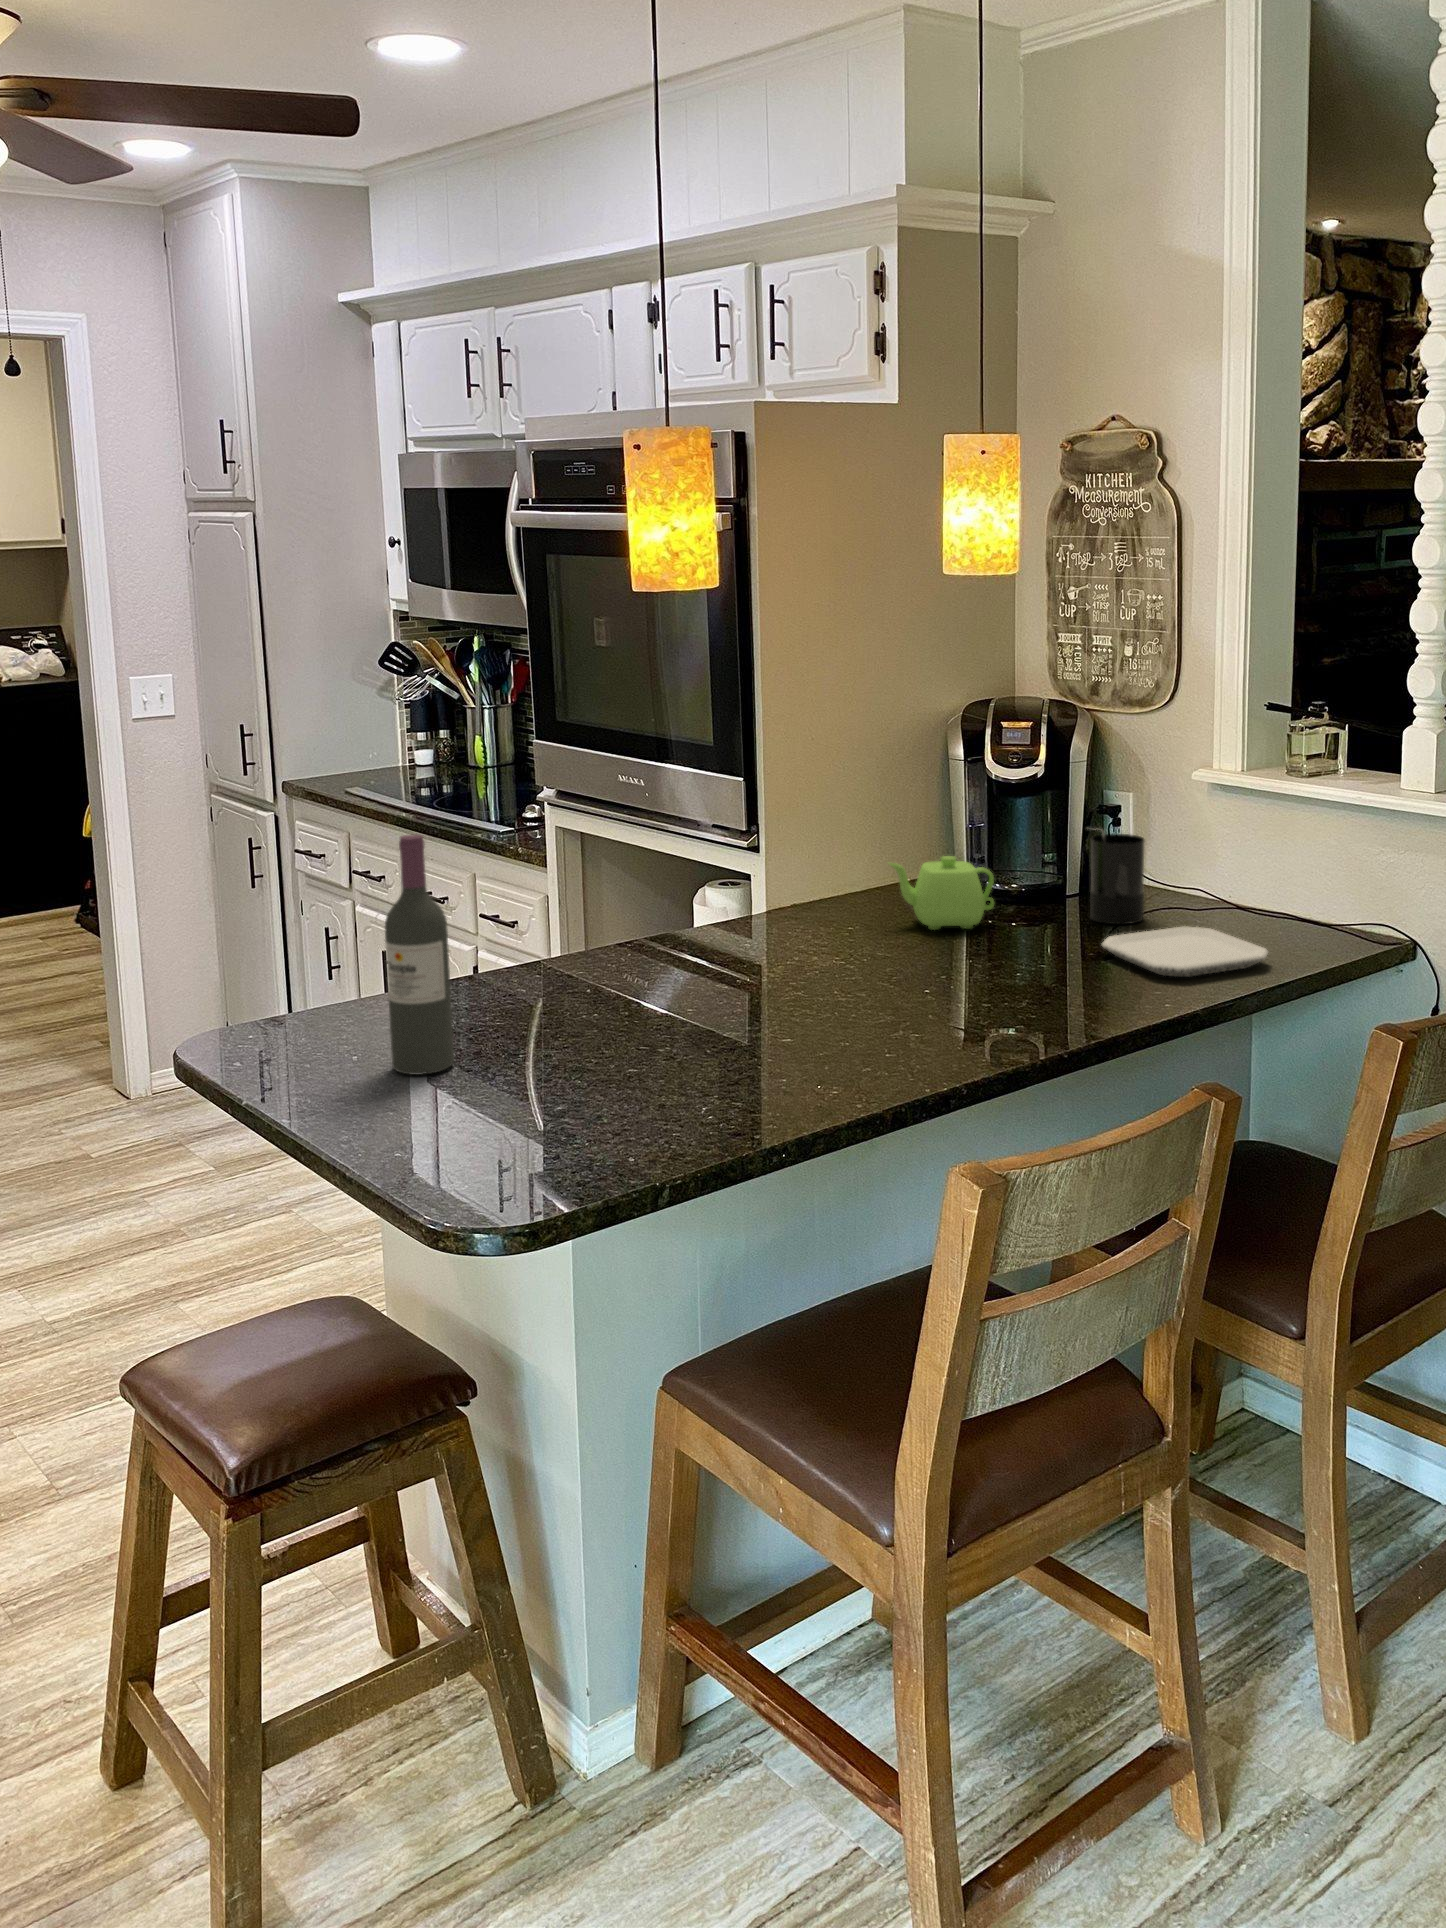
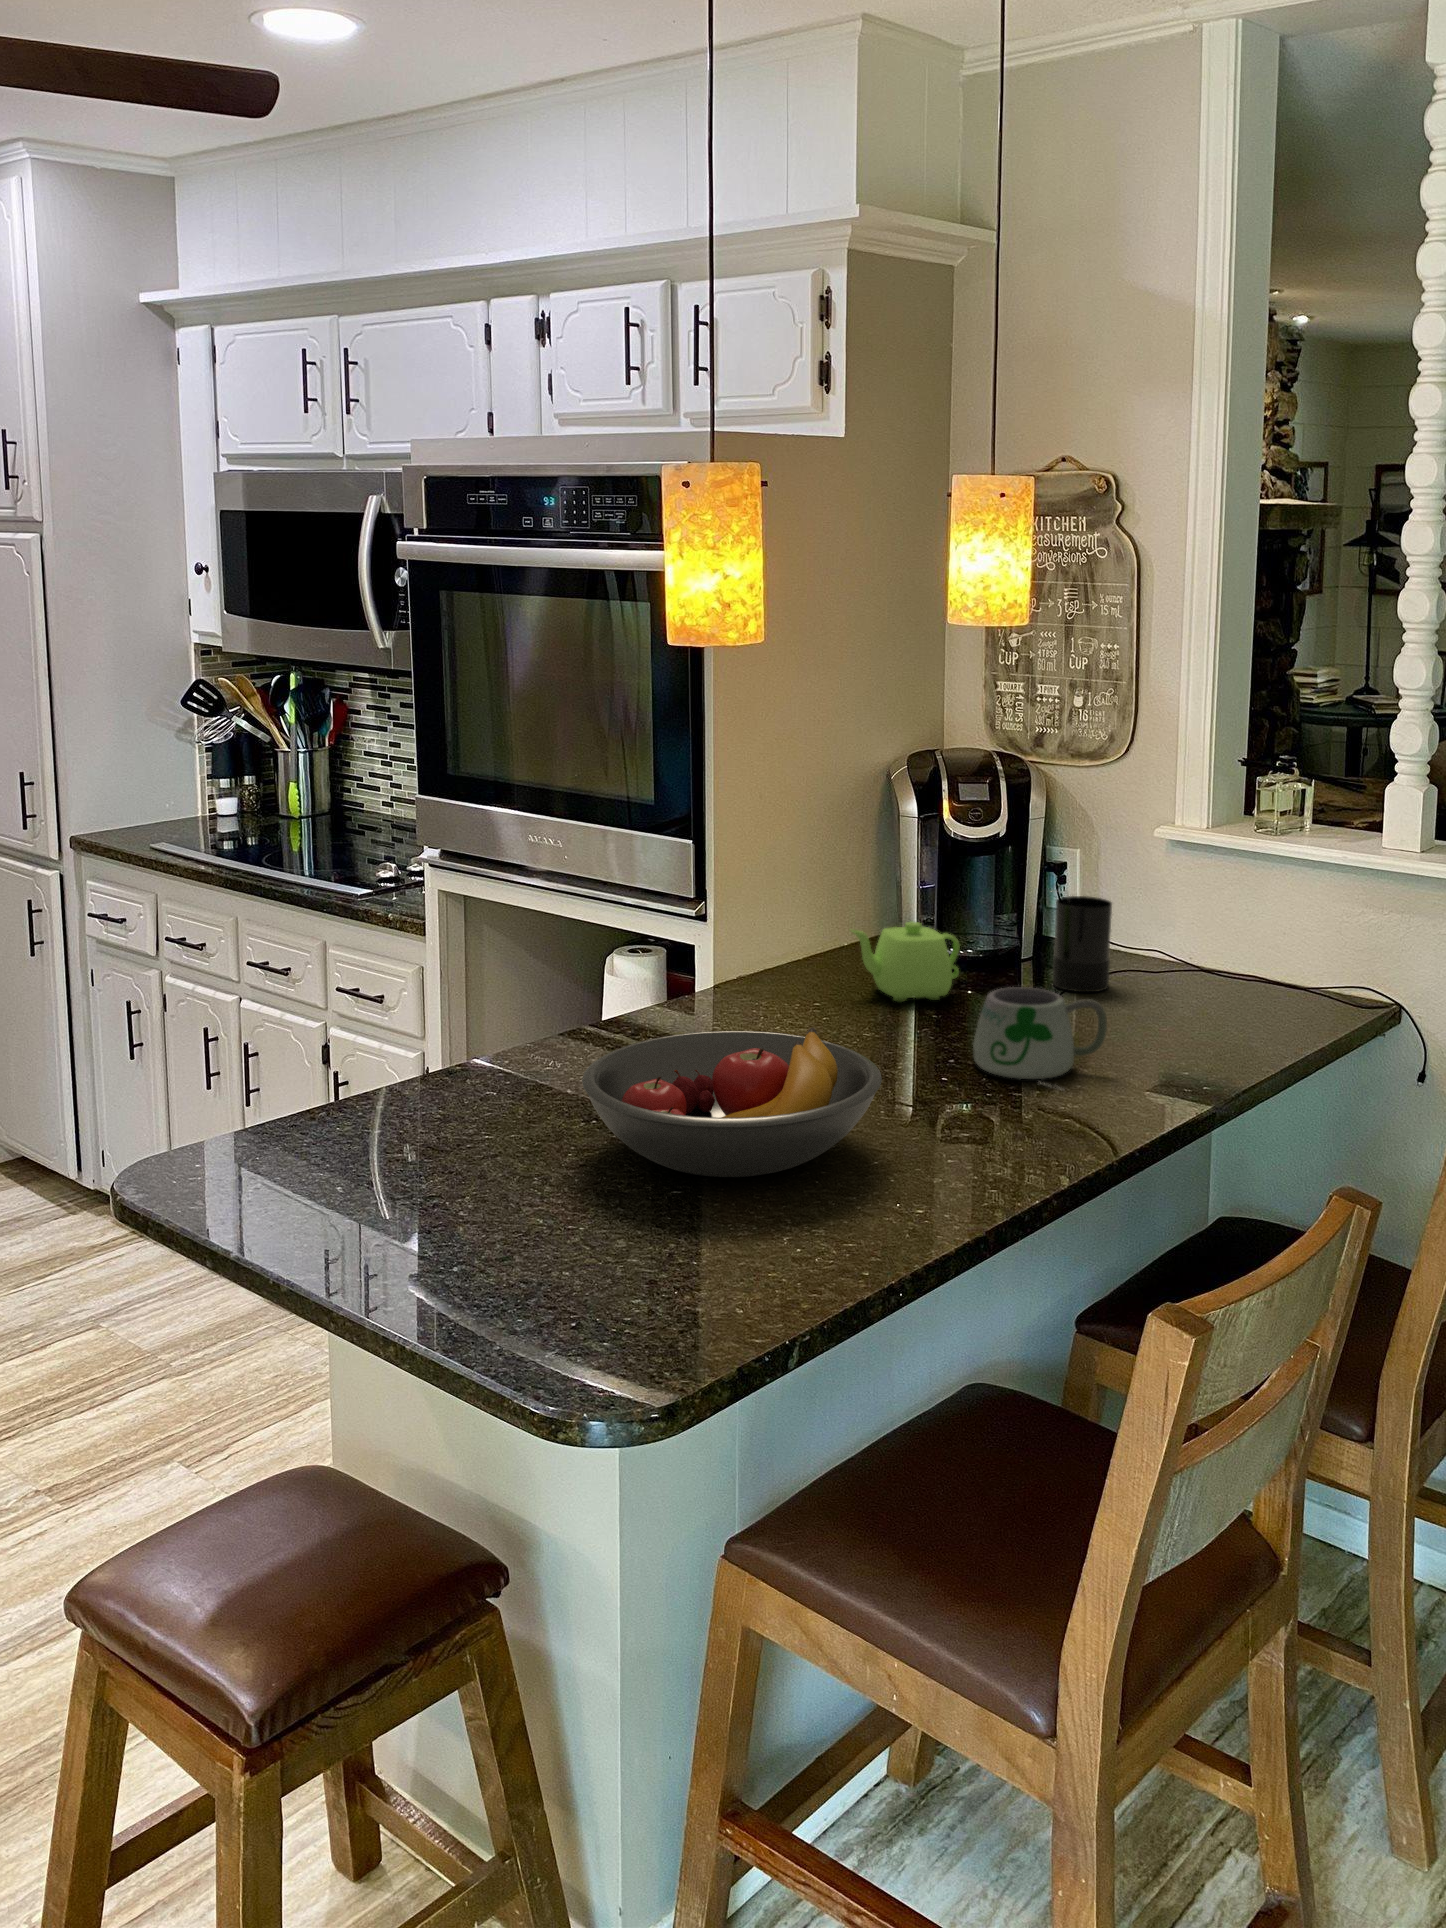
wine bottle: present [385,835,454,1075] -> none [385,915,459,1197]
mug: none [964,913,1086,1008] -> present [973,987,1107,1091]
plate: present [1102,926,1268,977] -> none [1094,995,1269,1052]
fruit bowl: none [561,941,829,1067] -> present [582,1028,882,1177]

